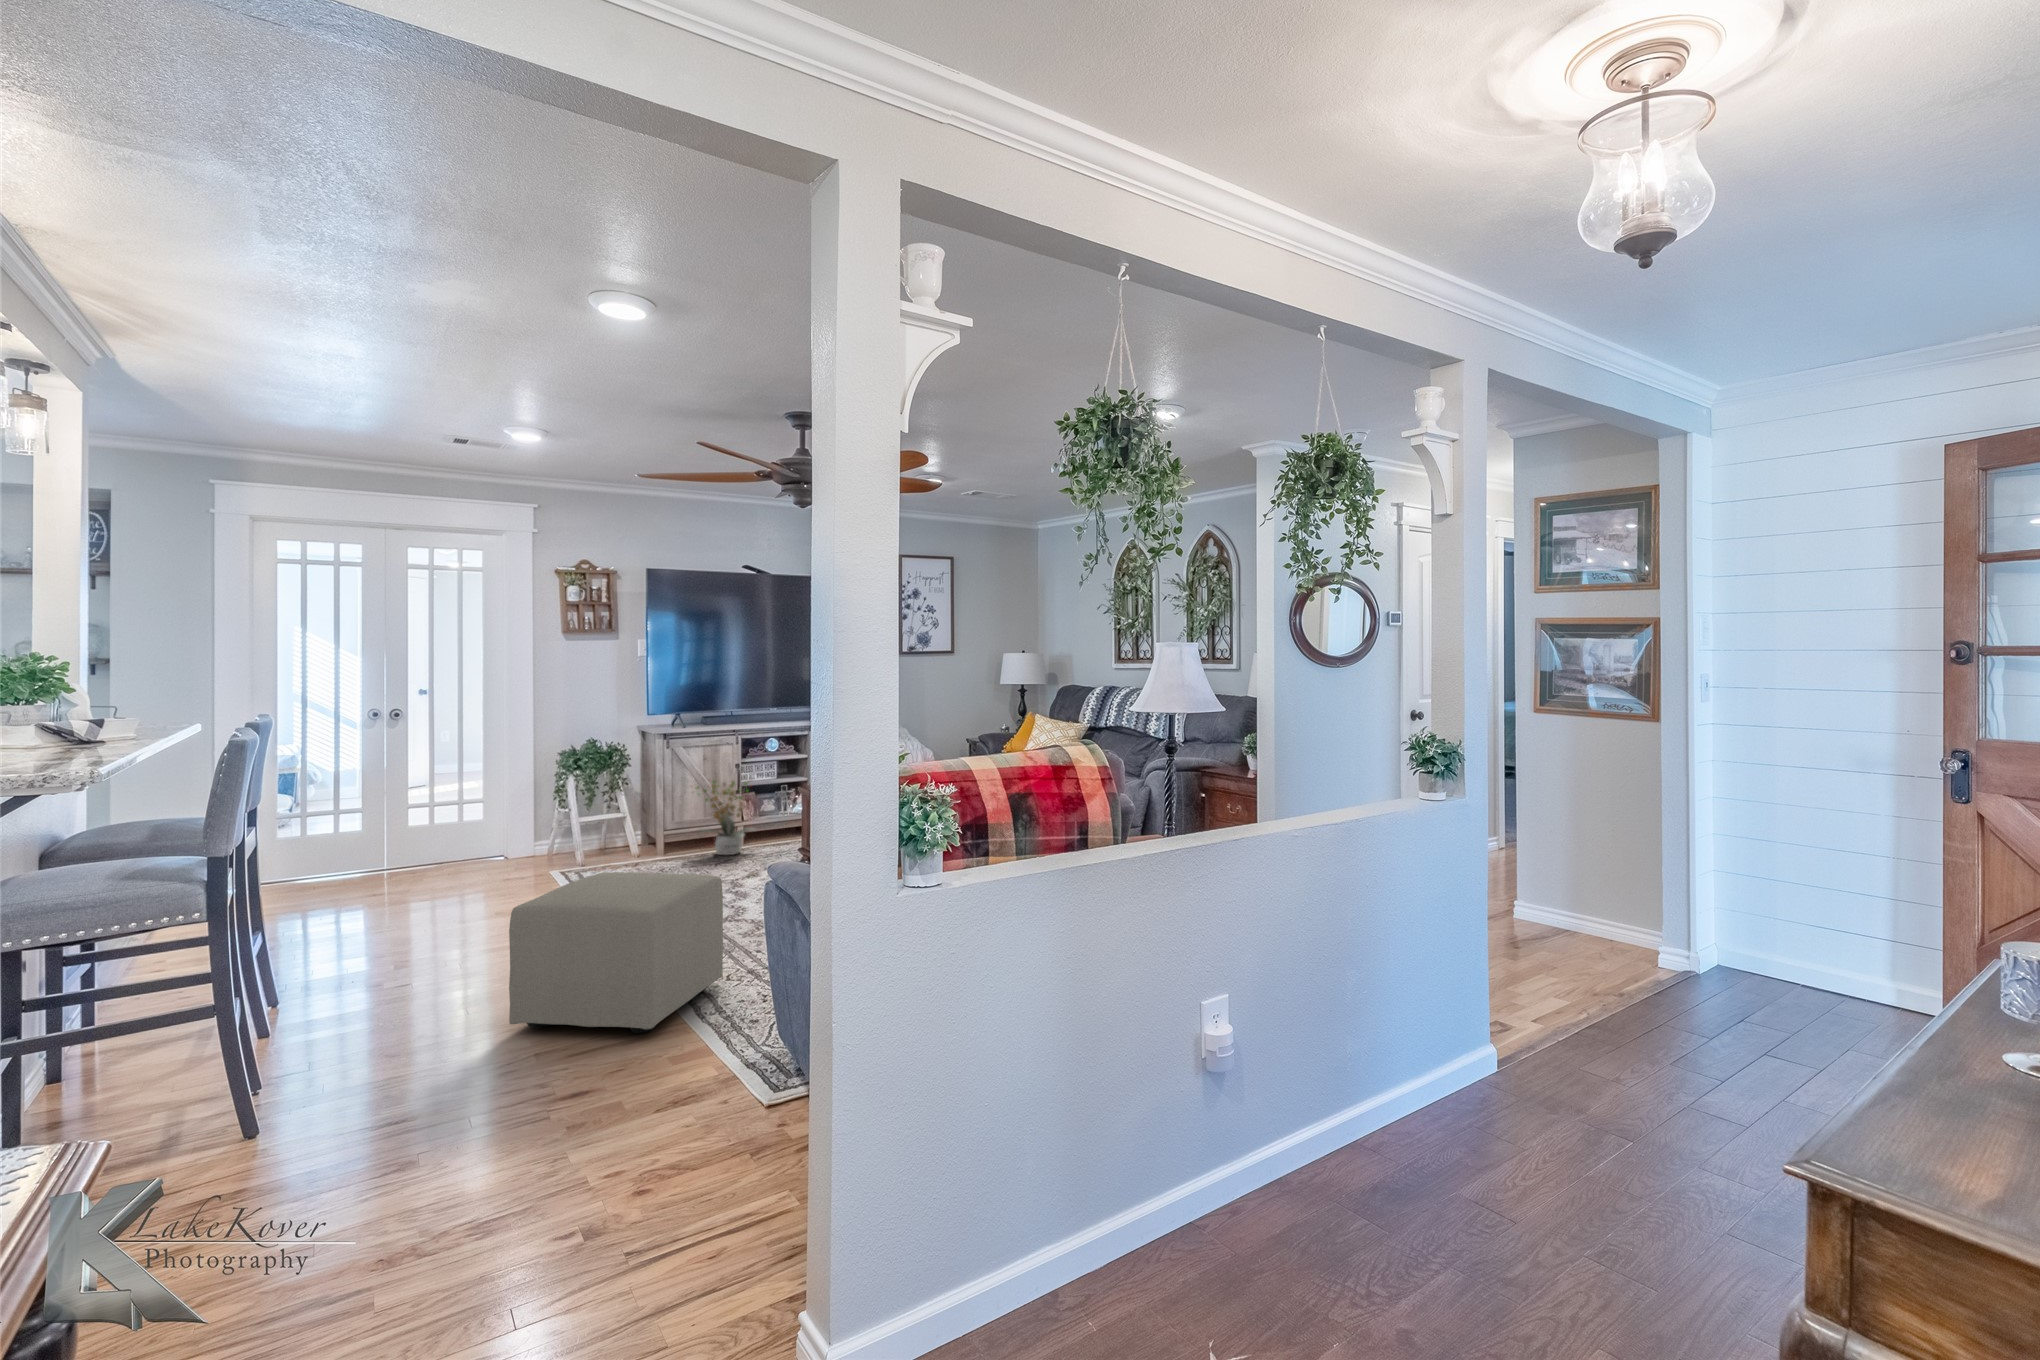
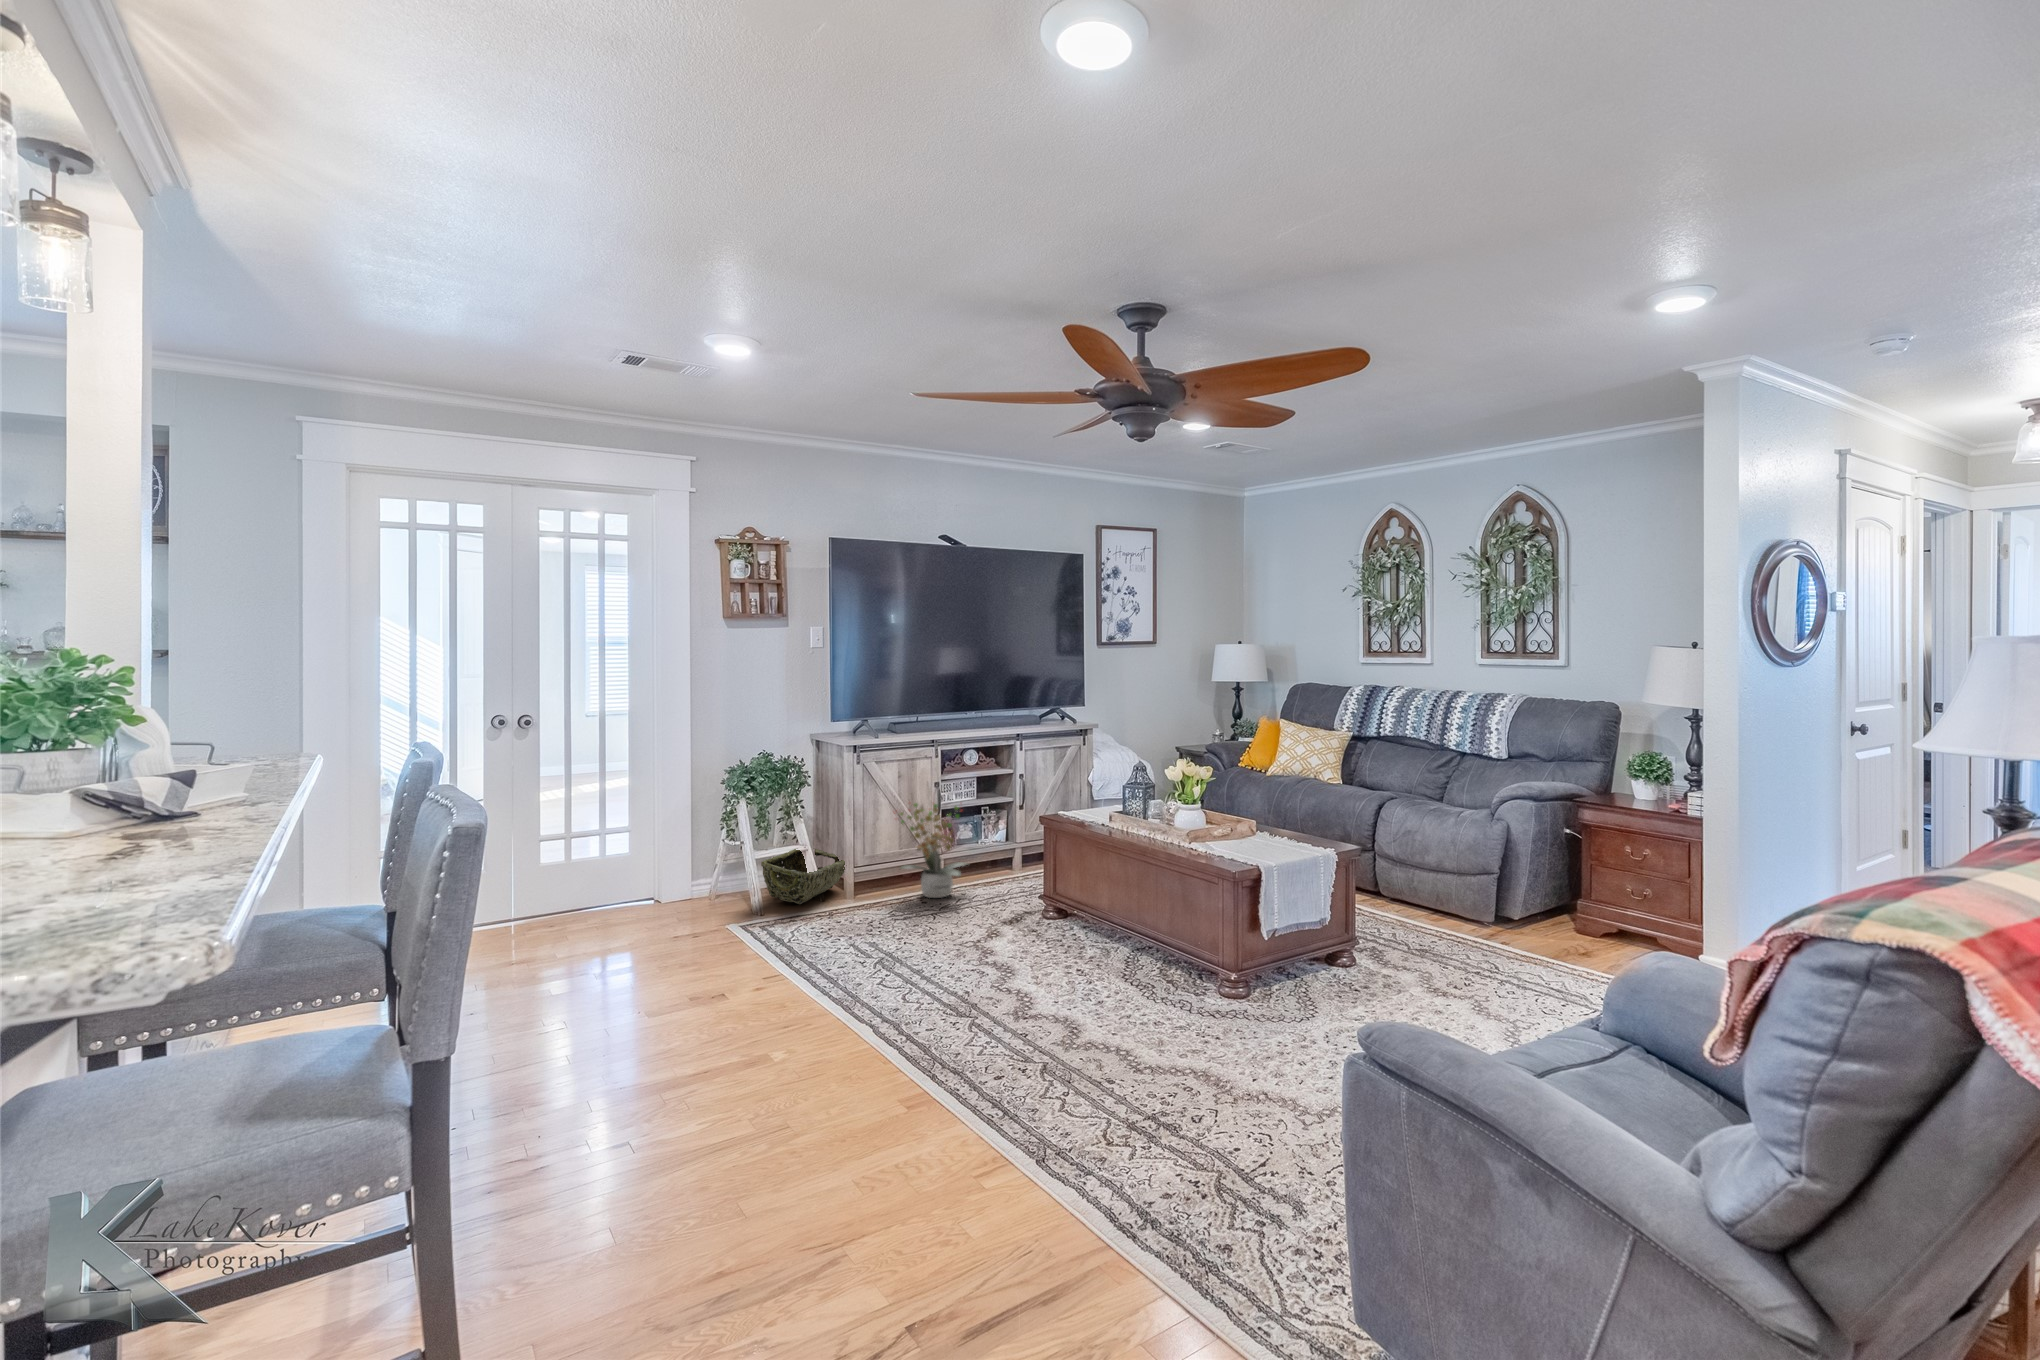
woven basket: none [582,817,661,859] -> present [761,849,845,904]
ottoman: present [509,872,723,1033] -> none [836,977,1101,1270]

